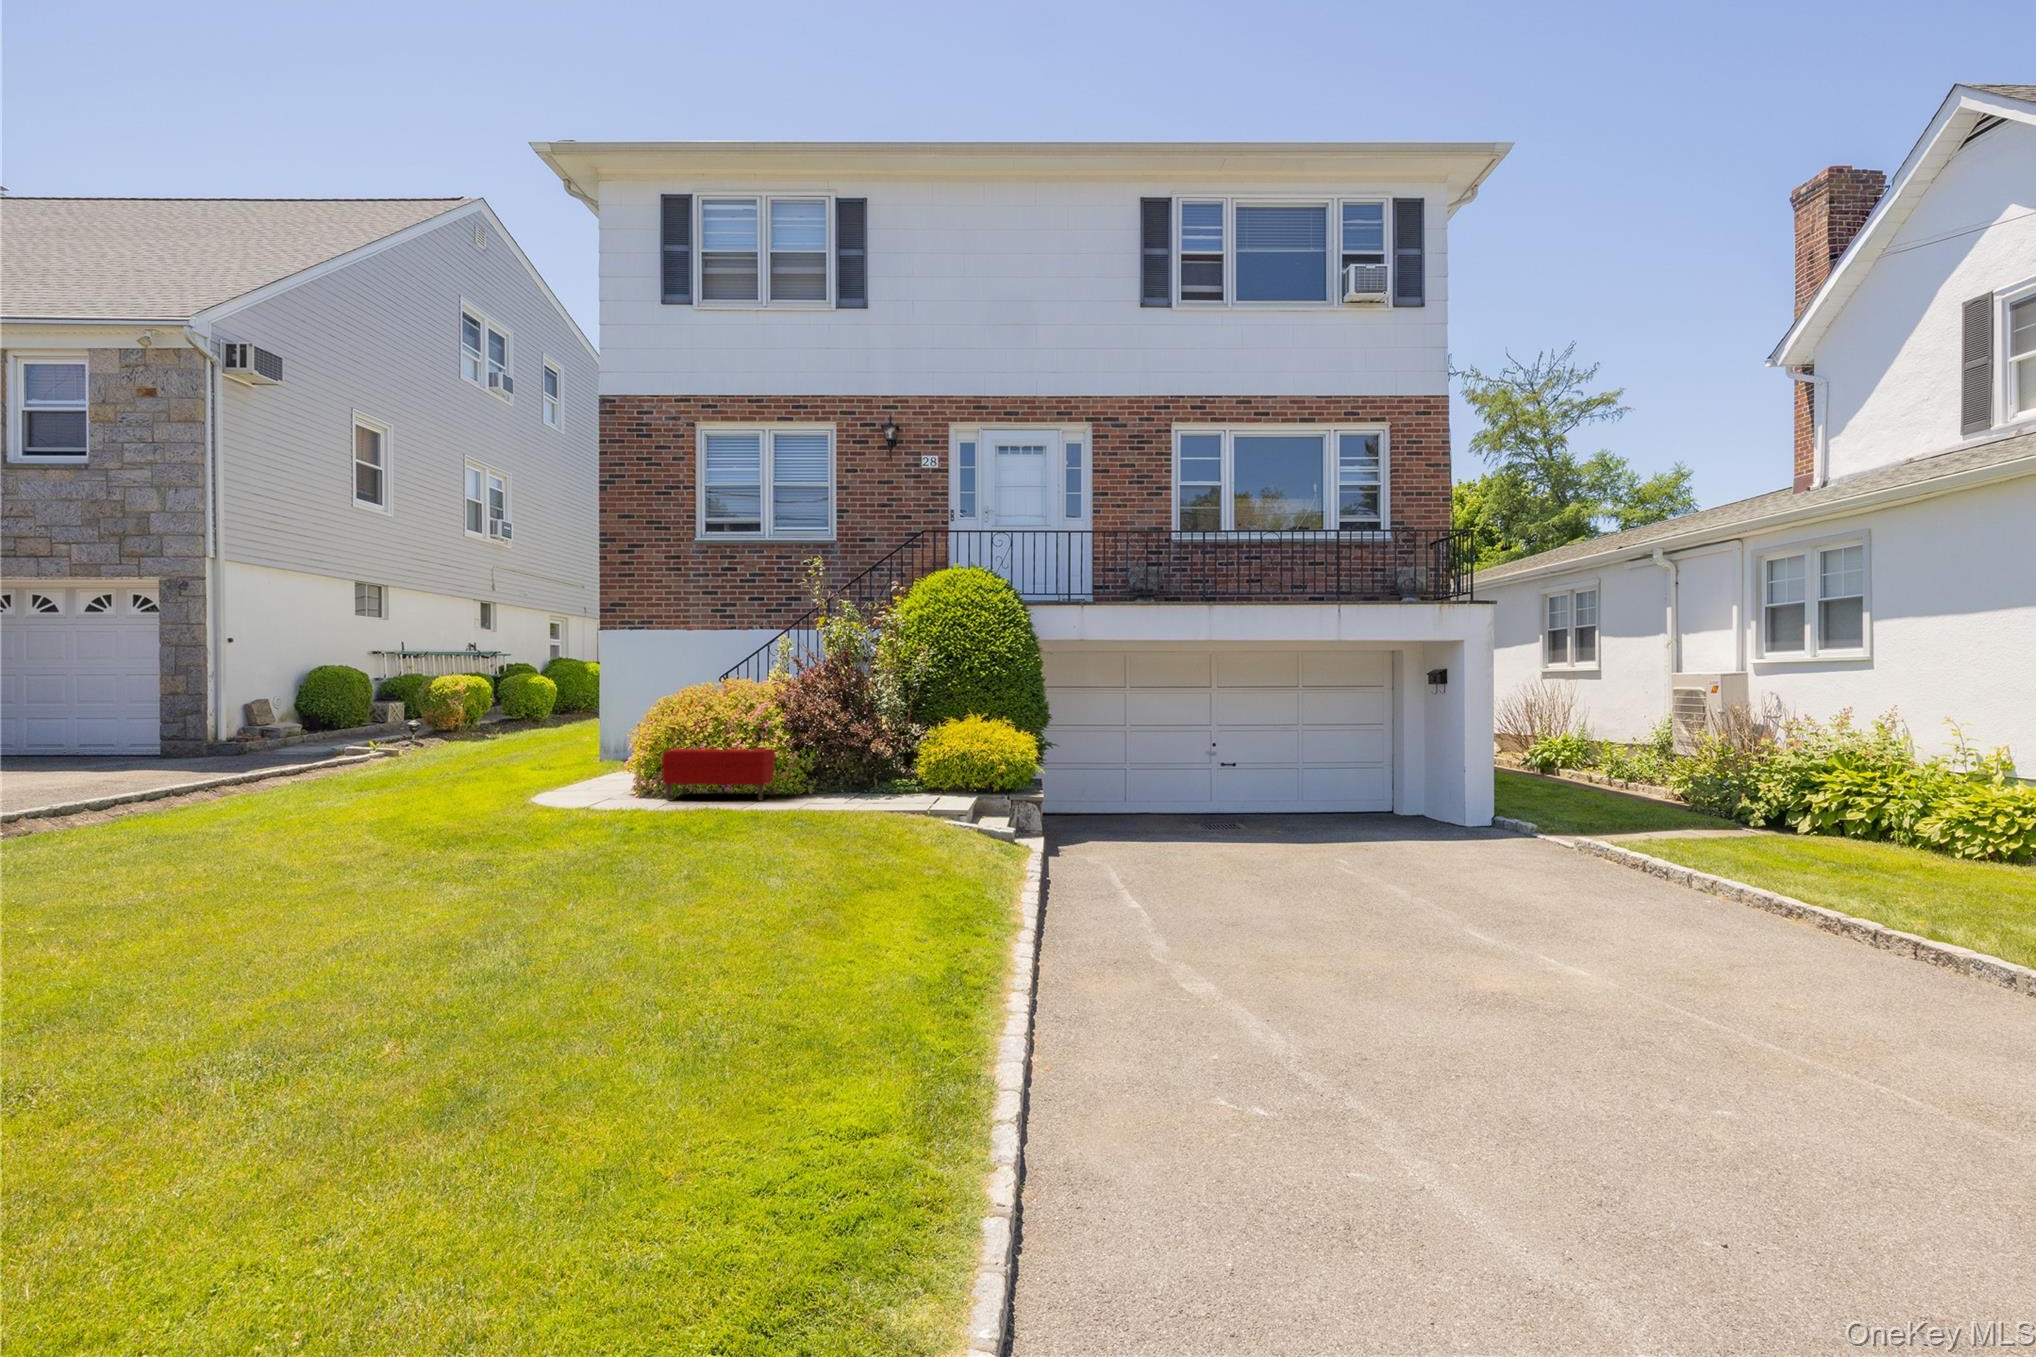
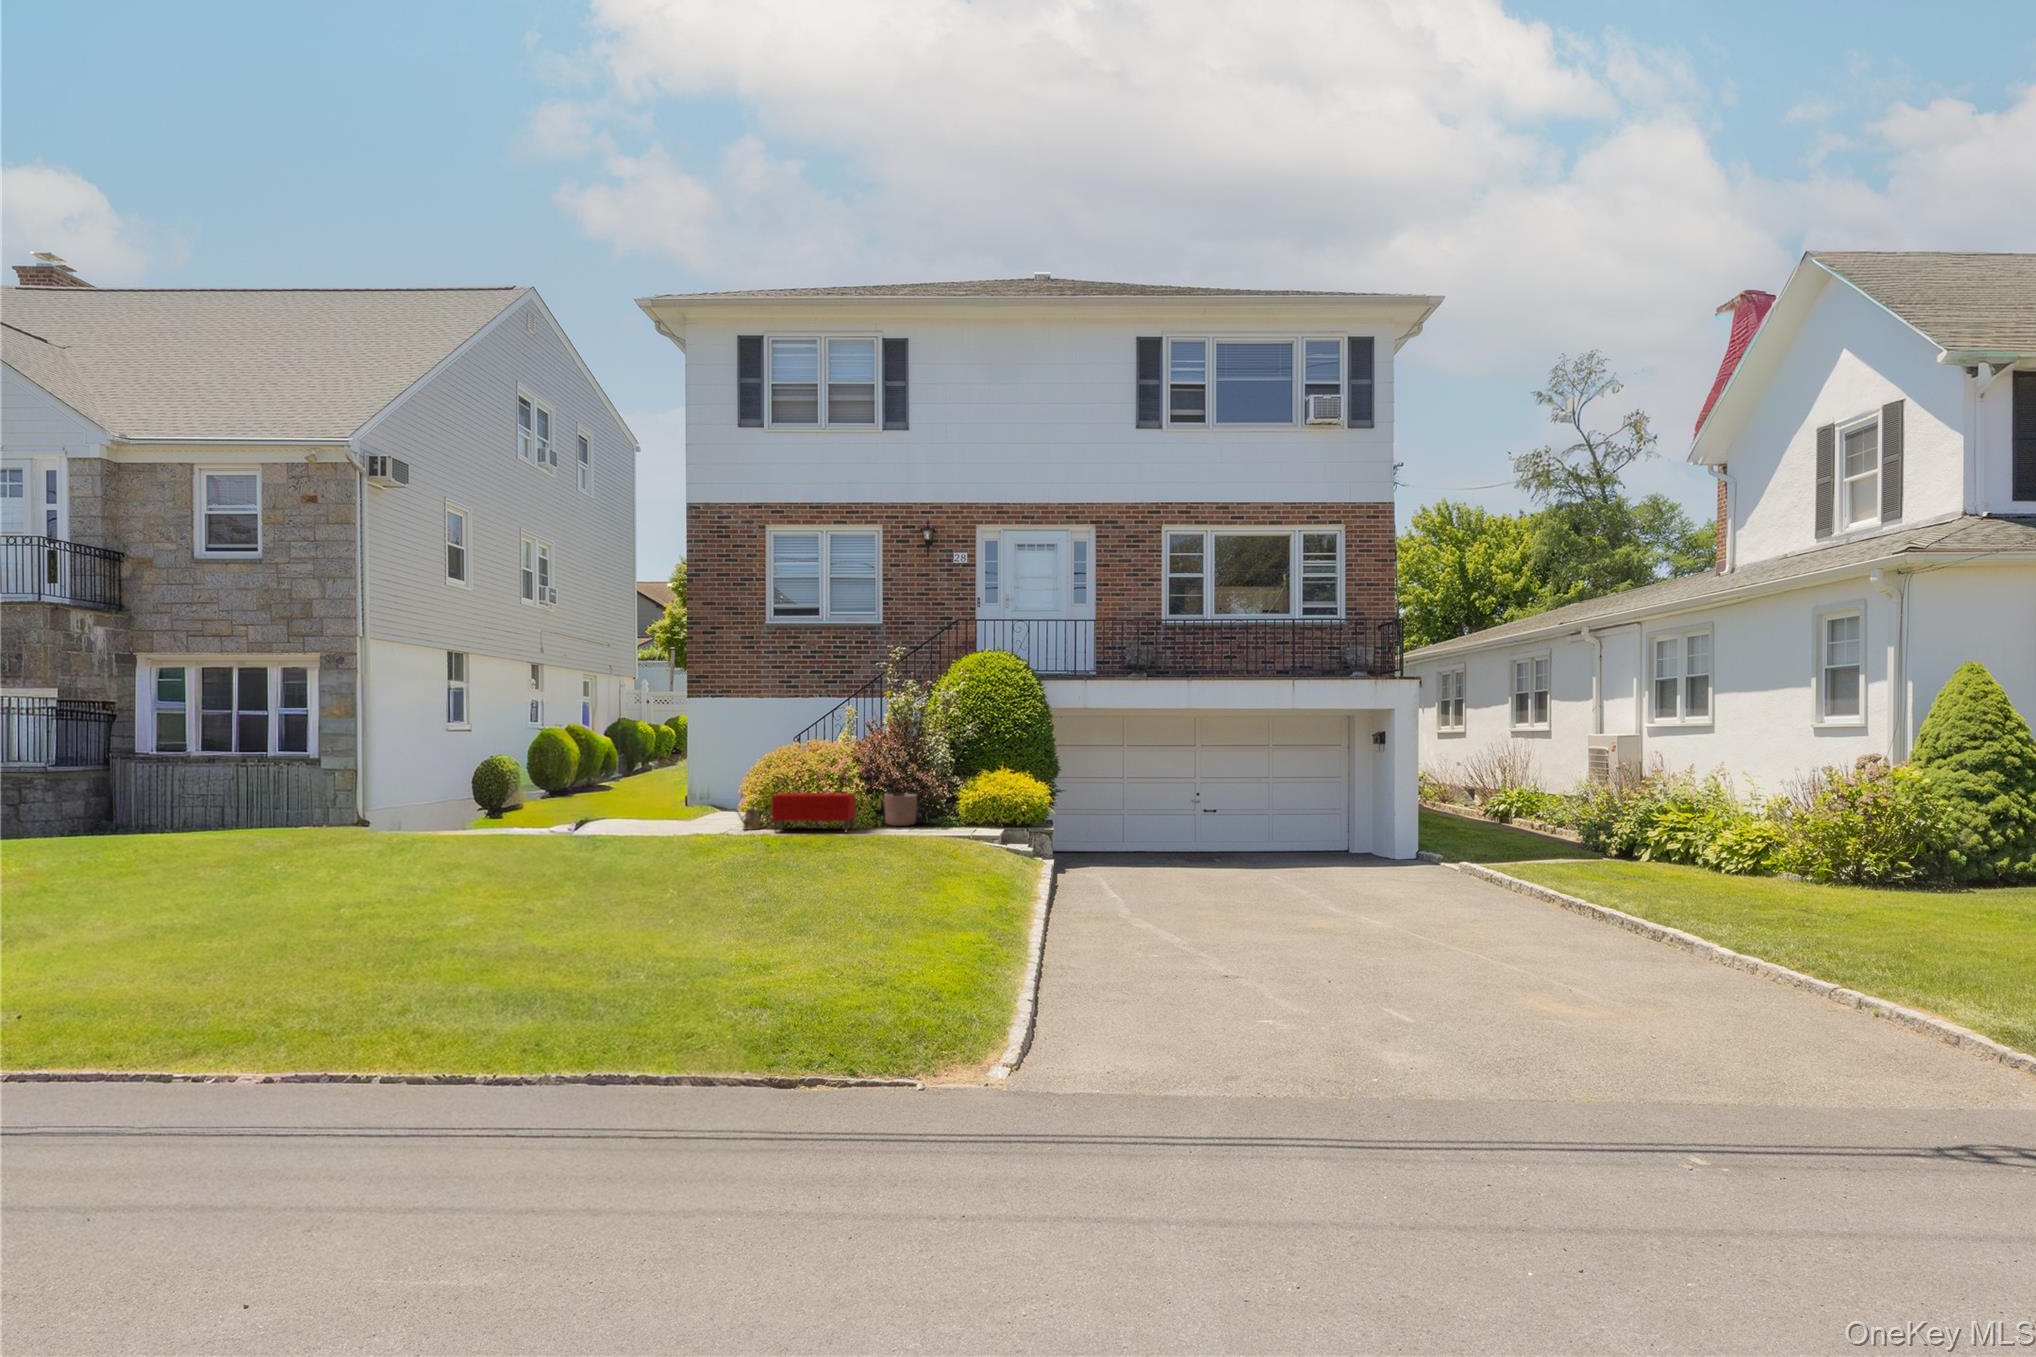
planter: none [817,748,860,790] -> present [884,794,917,826]
watering can: none [614,768,656,796] -> present [738,809,761,830]

